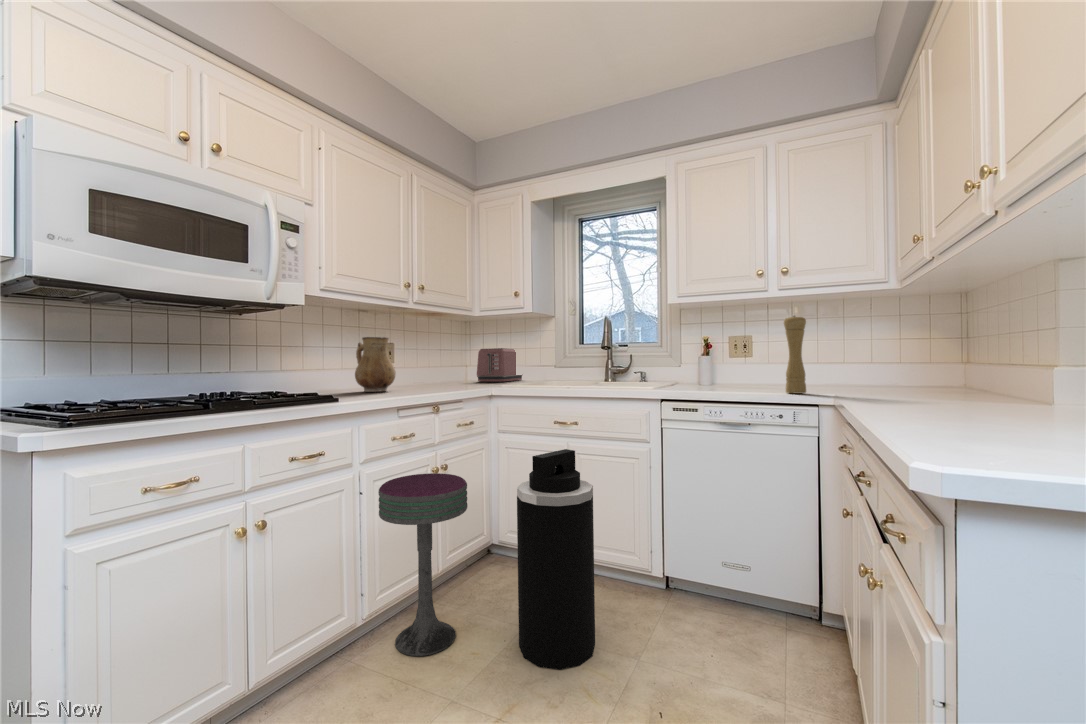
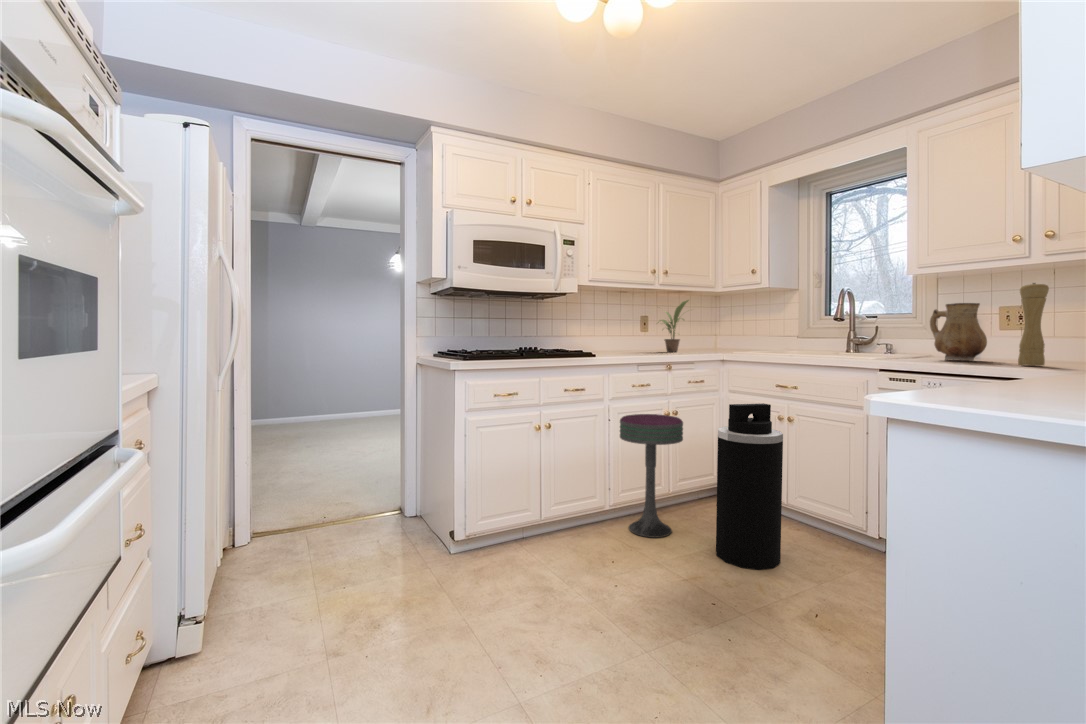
potted plant: none [405,322,451,385] -> present [661,300,689,352]
ceramic pitcher: present [355,337,396,392] -> present [930,303,987,361]
toaster: present [477,348,522,382] -> none [720,321,768,351]

